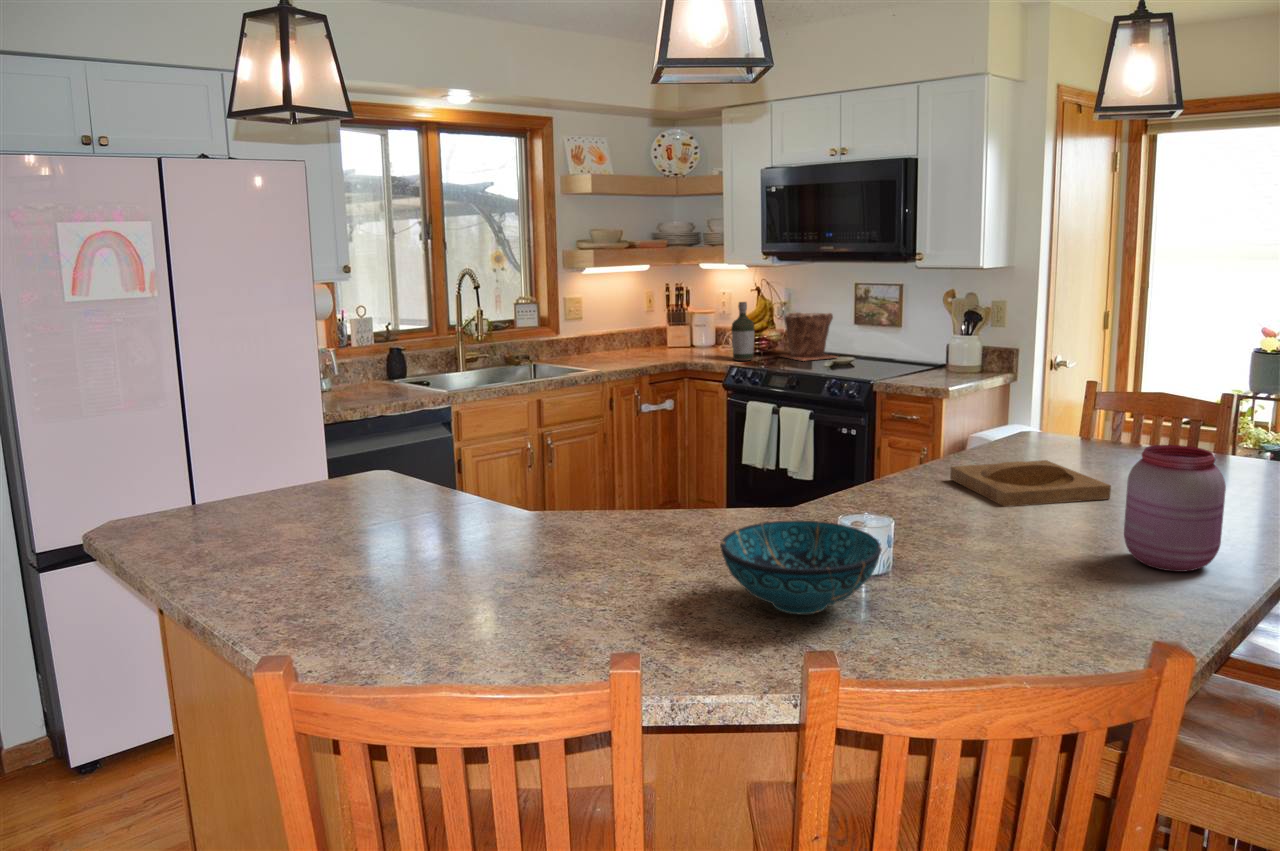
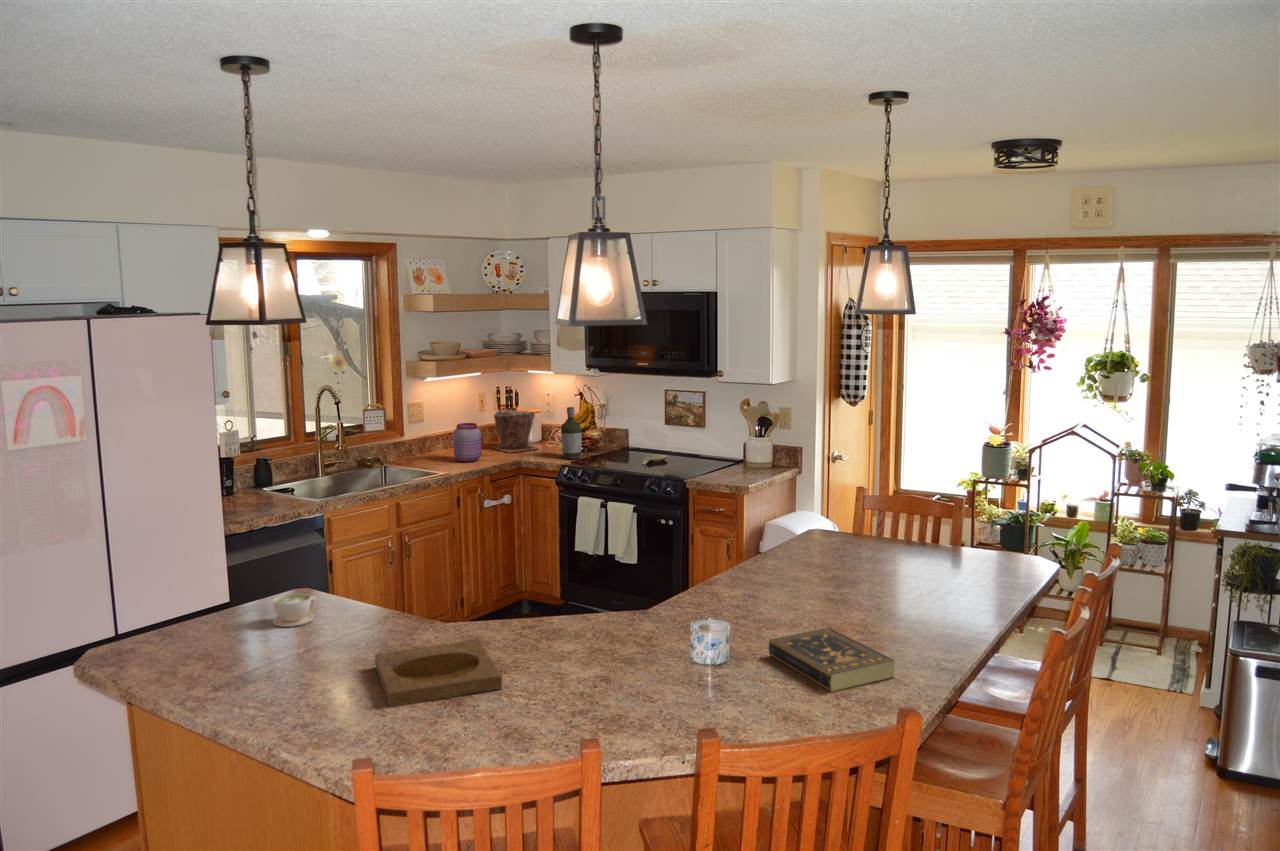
plant pot: present [781,312,837,361] -> present [492,410,538,452]
jar: present [1124,445,1226,572] -> present [453,423,482,462]
tray: present [950,460,1111,507] -> present [375,640,502,706]
coffee cup: none [334,468,387,507] -> present [273,593,317,627]
decorative bowl: present [720,521,882,615] -> none [615,628,728,698]
book: none [949,537,1144,622] -> present [769,628,895,691]

